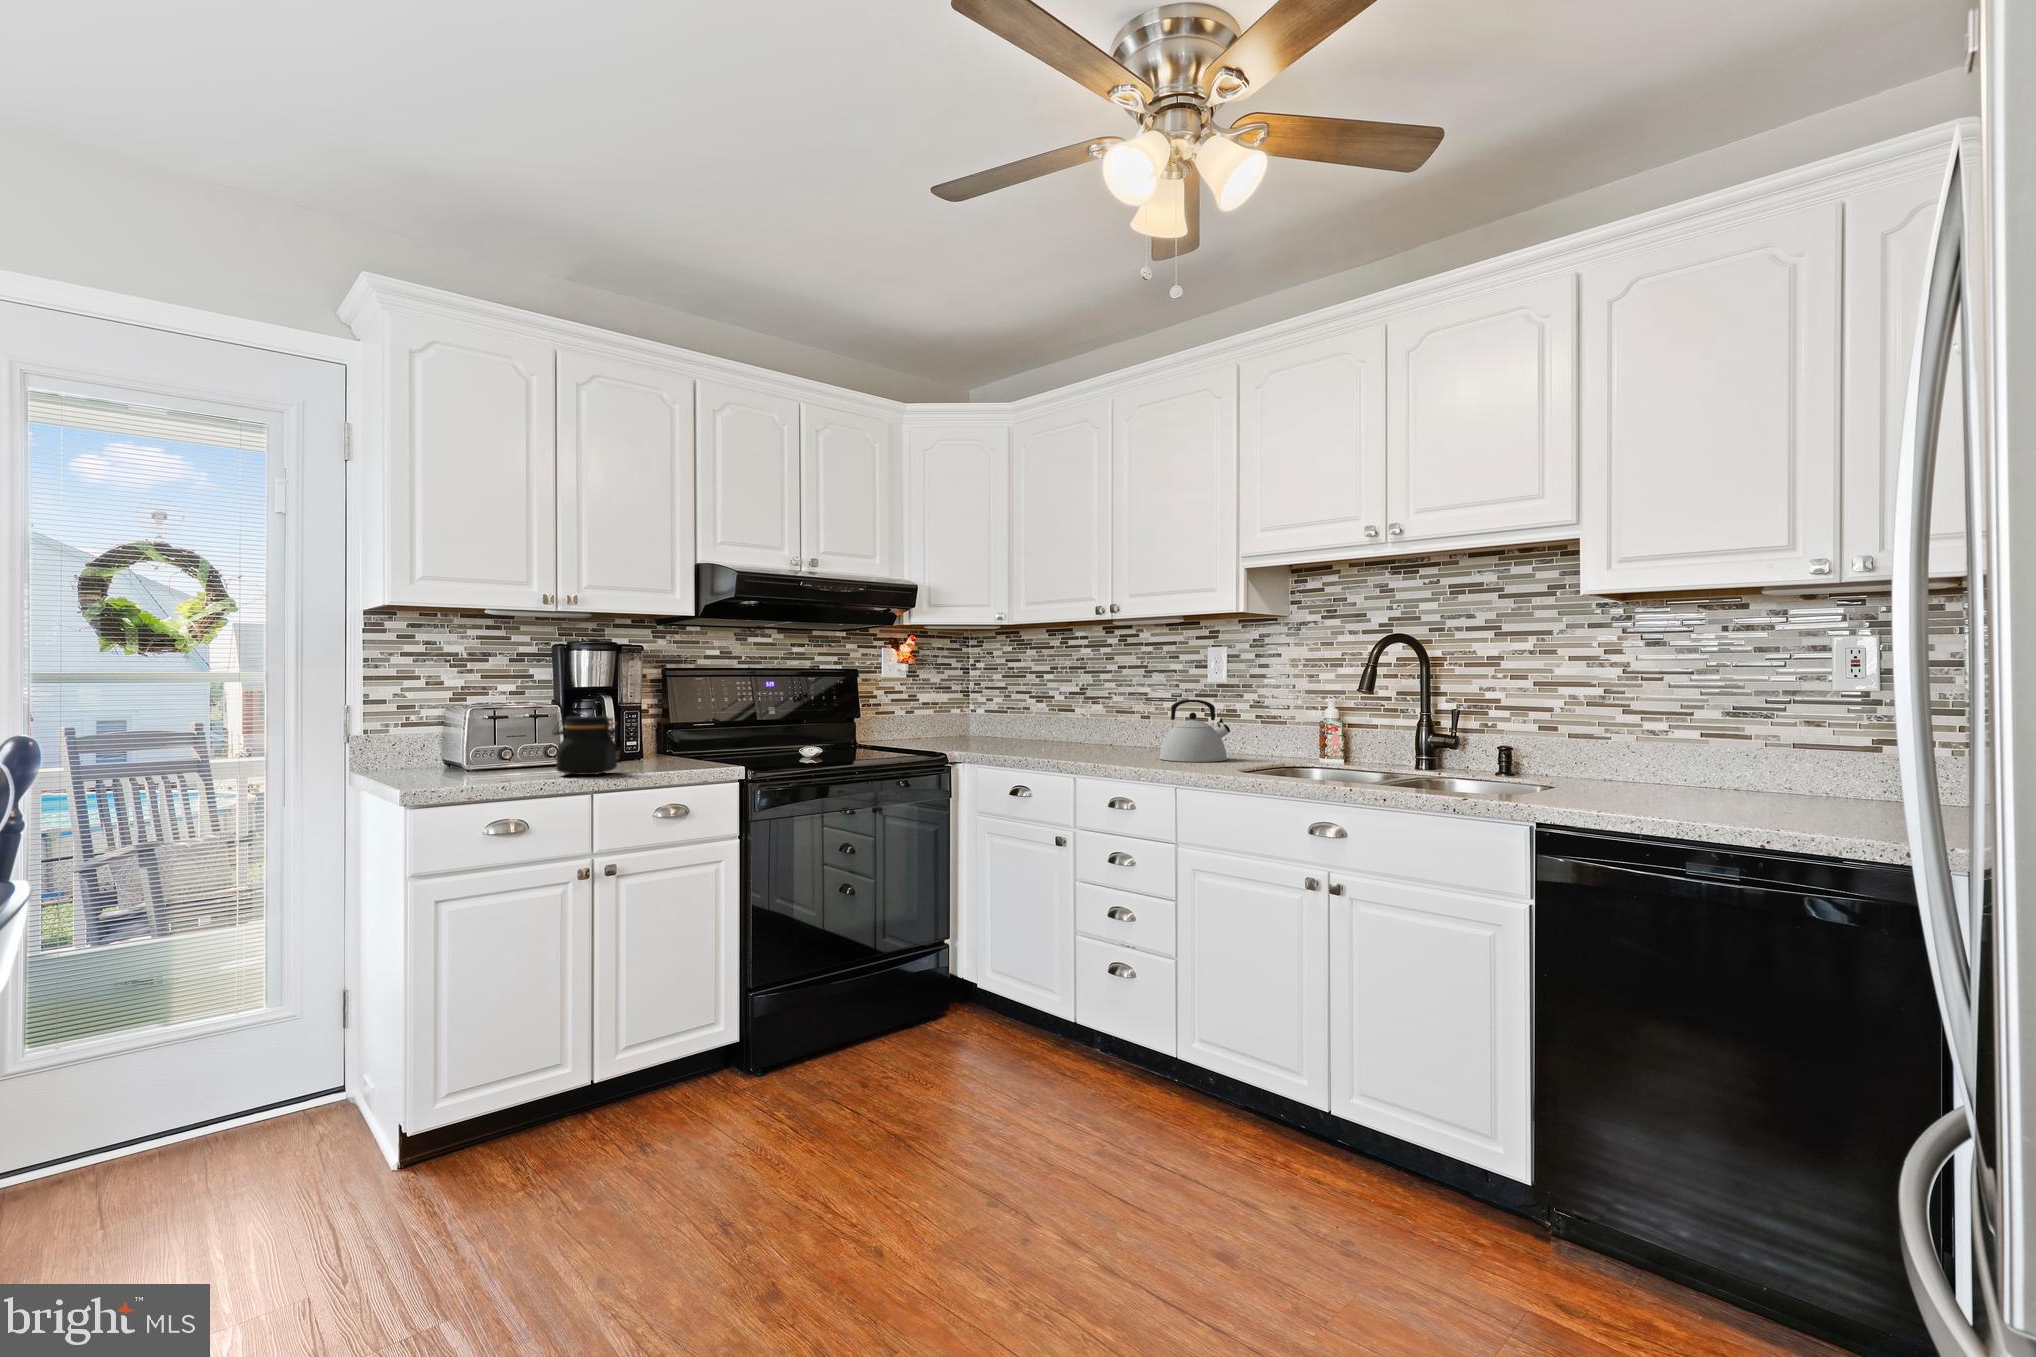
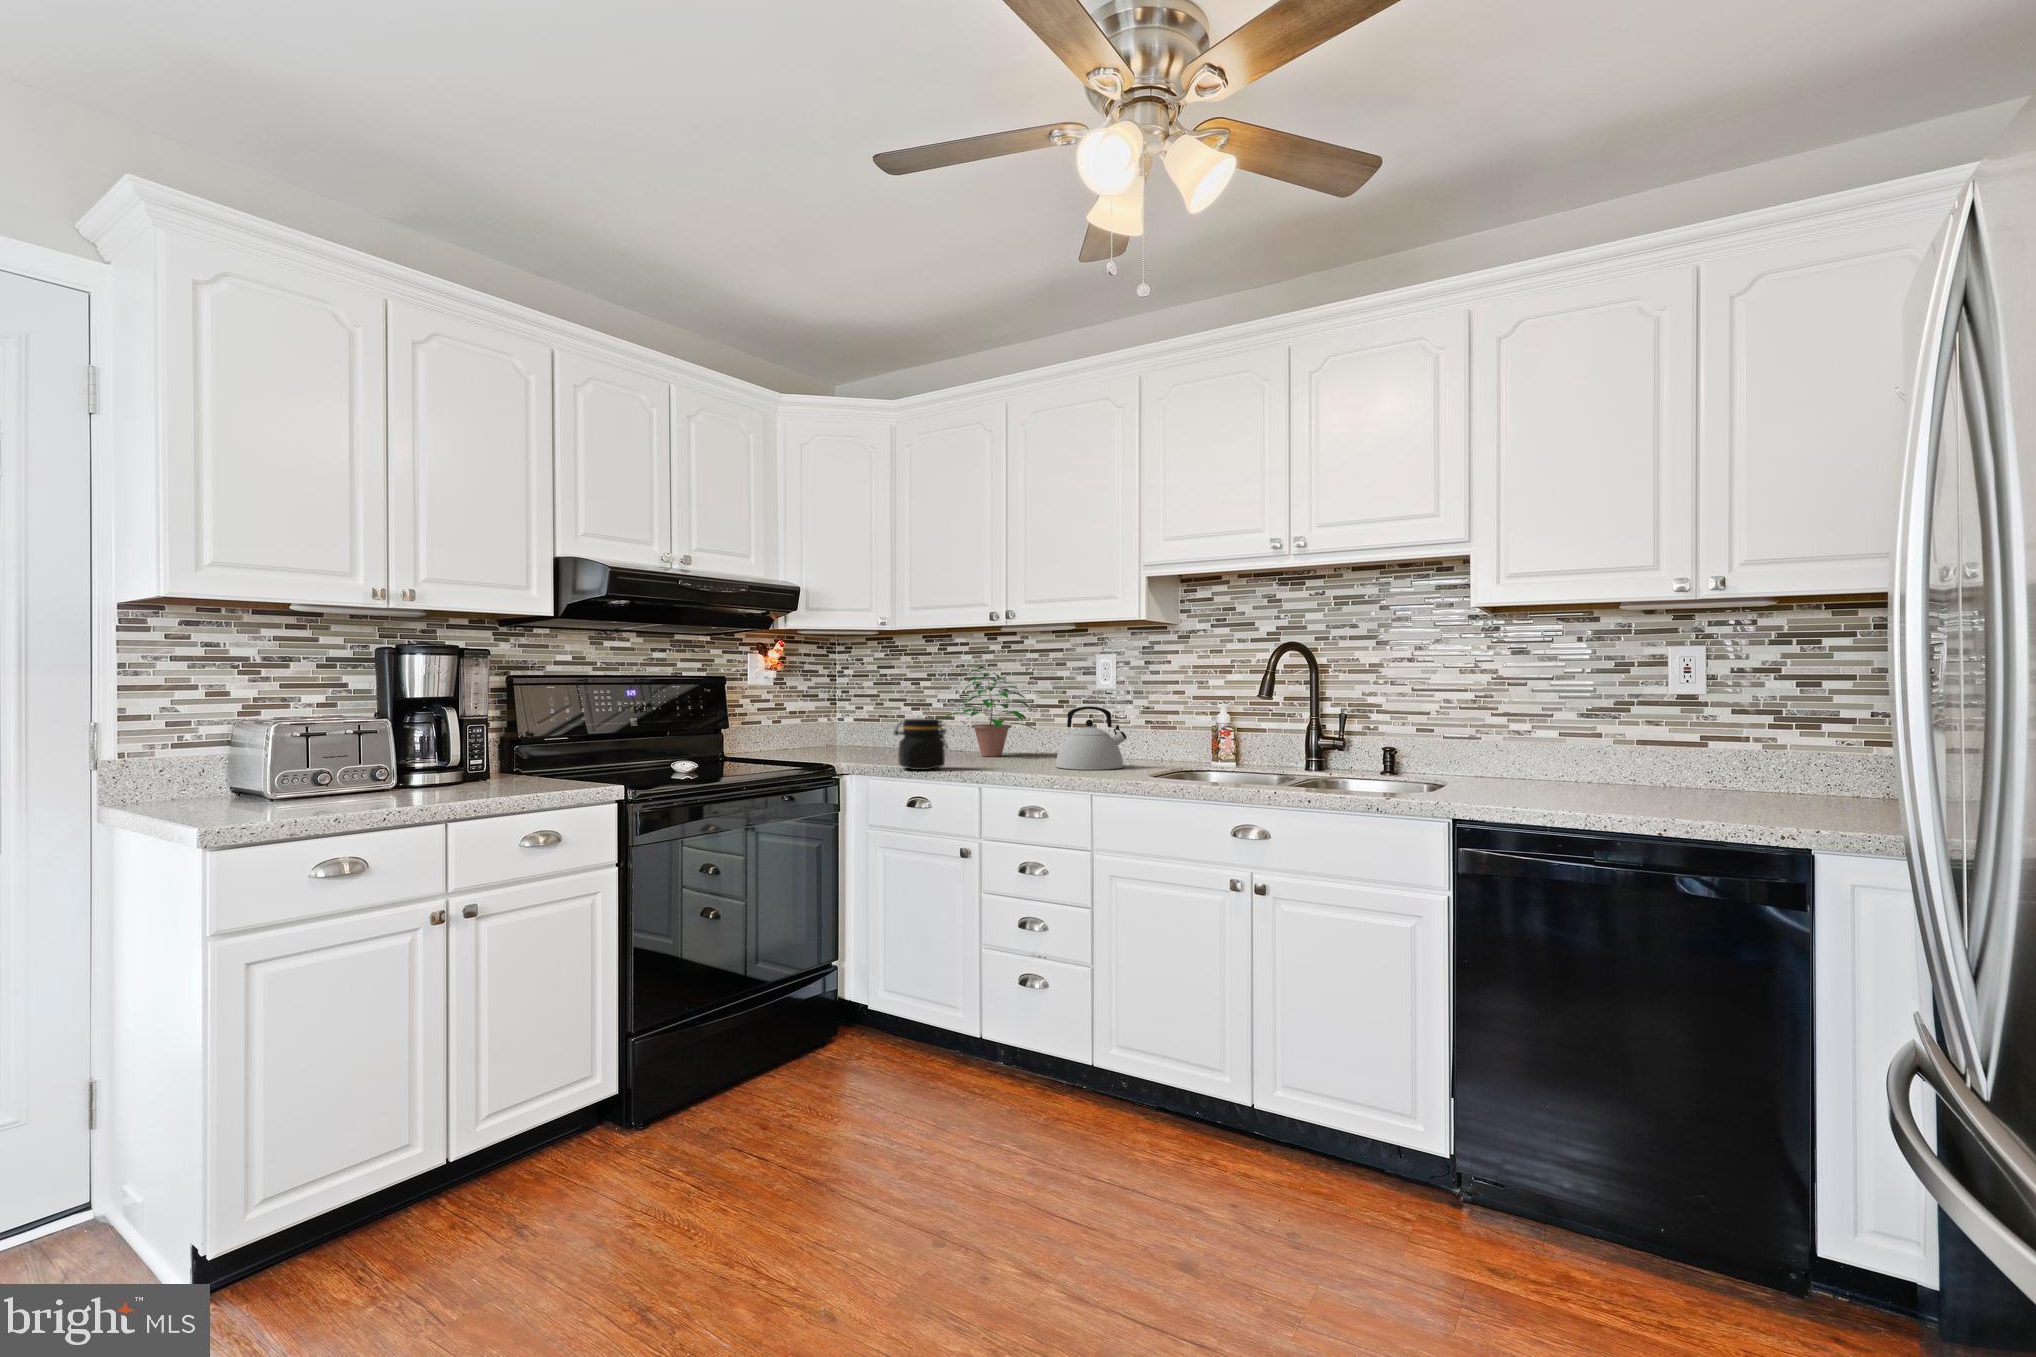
potted plant: none [1062,659,1159,748] -> present [945,665,1036,756]
jar: present [553,716,620,775] -> present [894,718,948,770]

